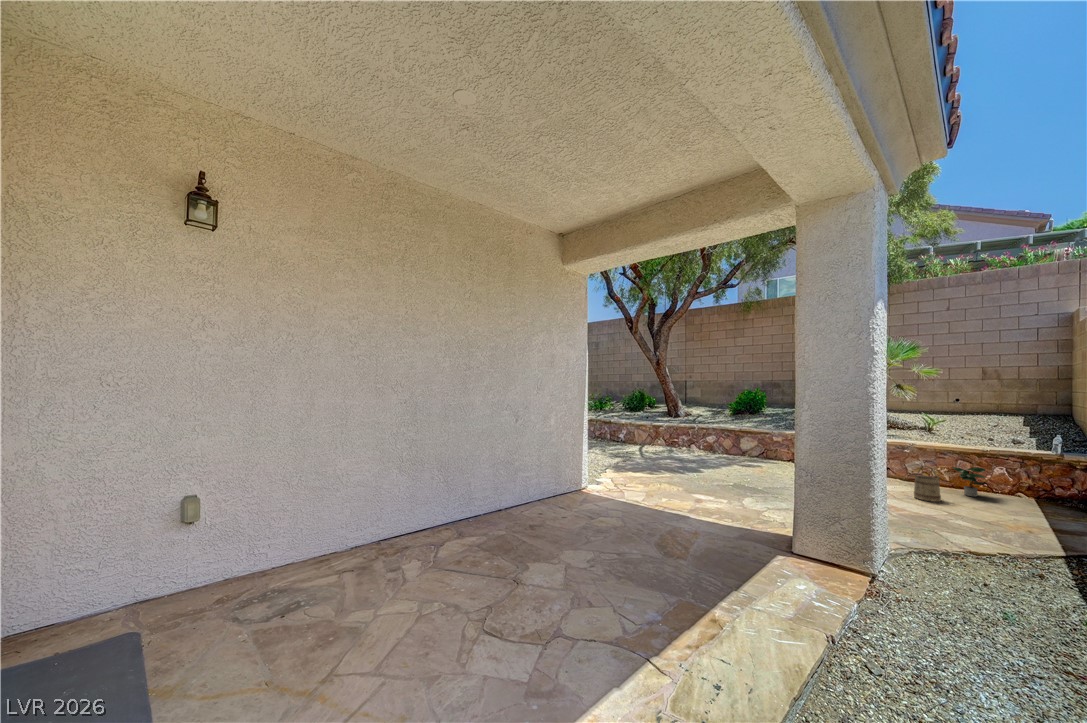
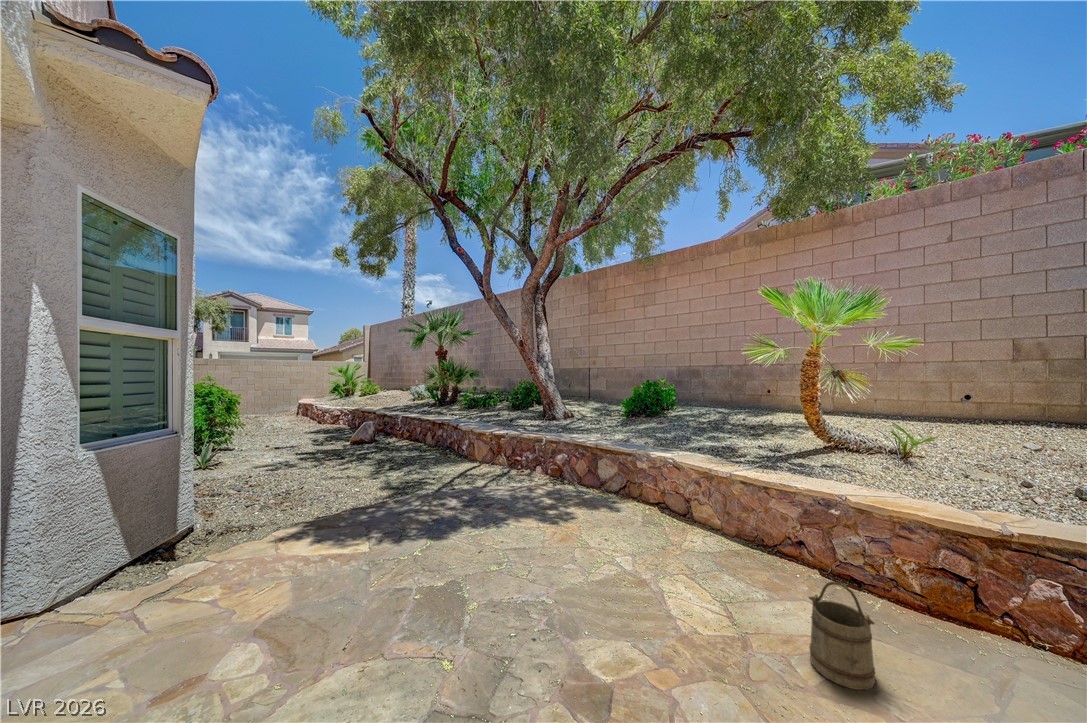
potted plant: present [953,467,985,497] -> none [918,574,1011,665]

